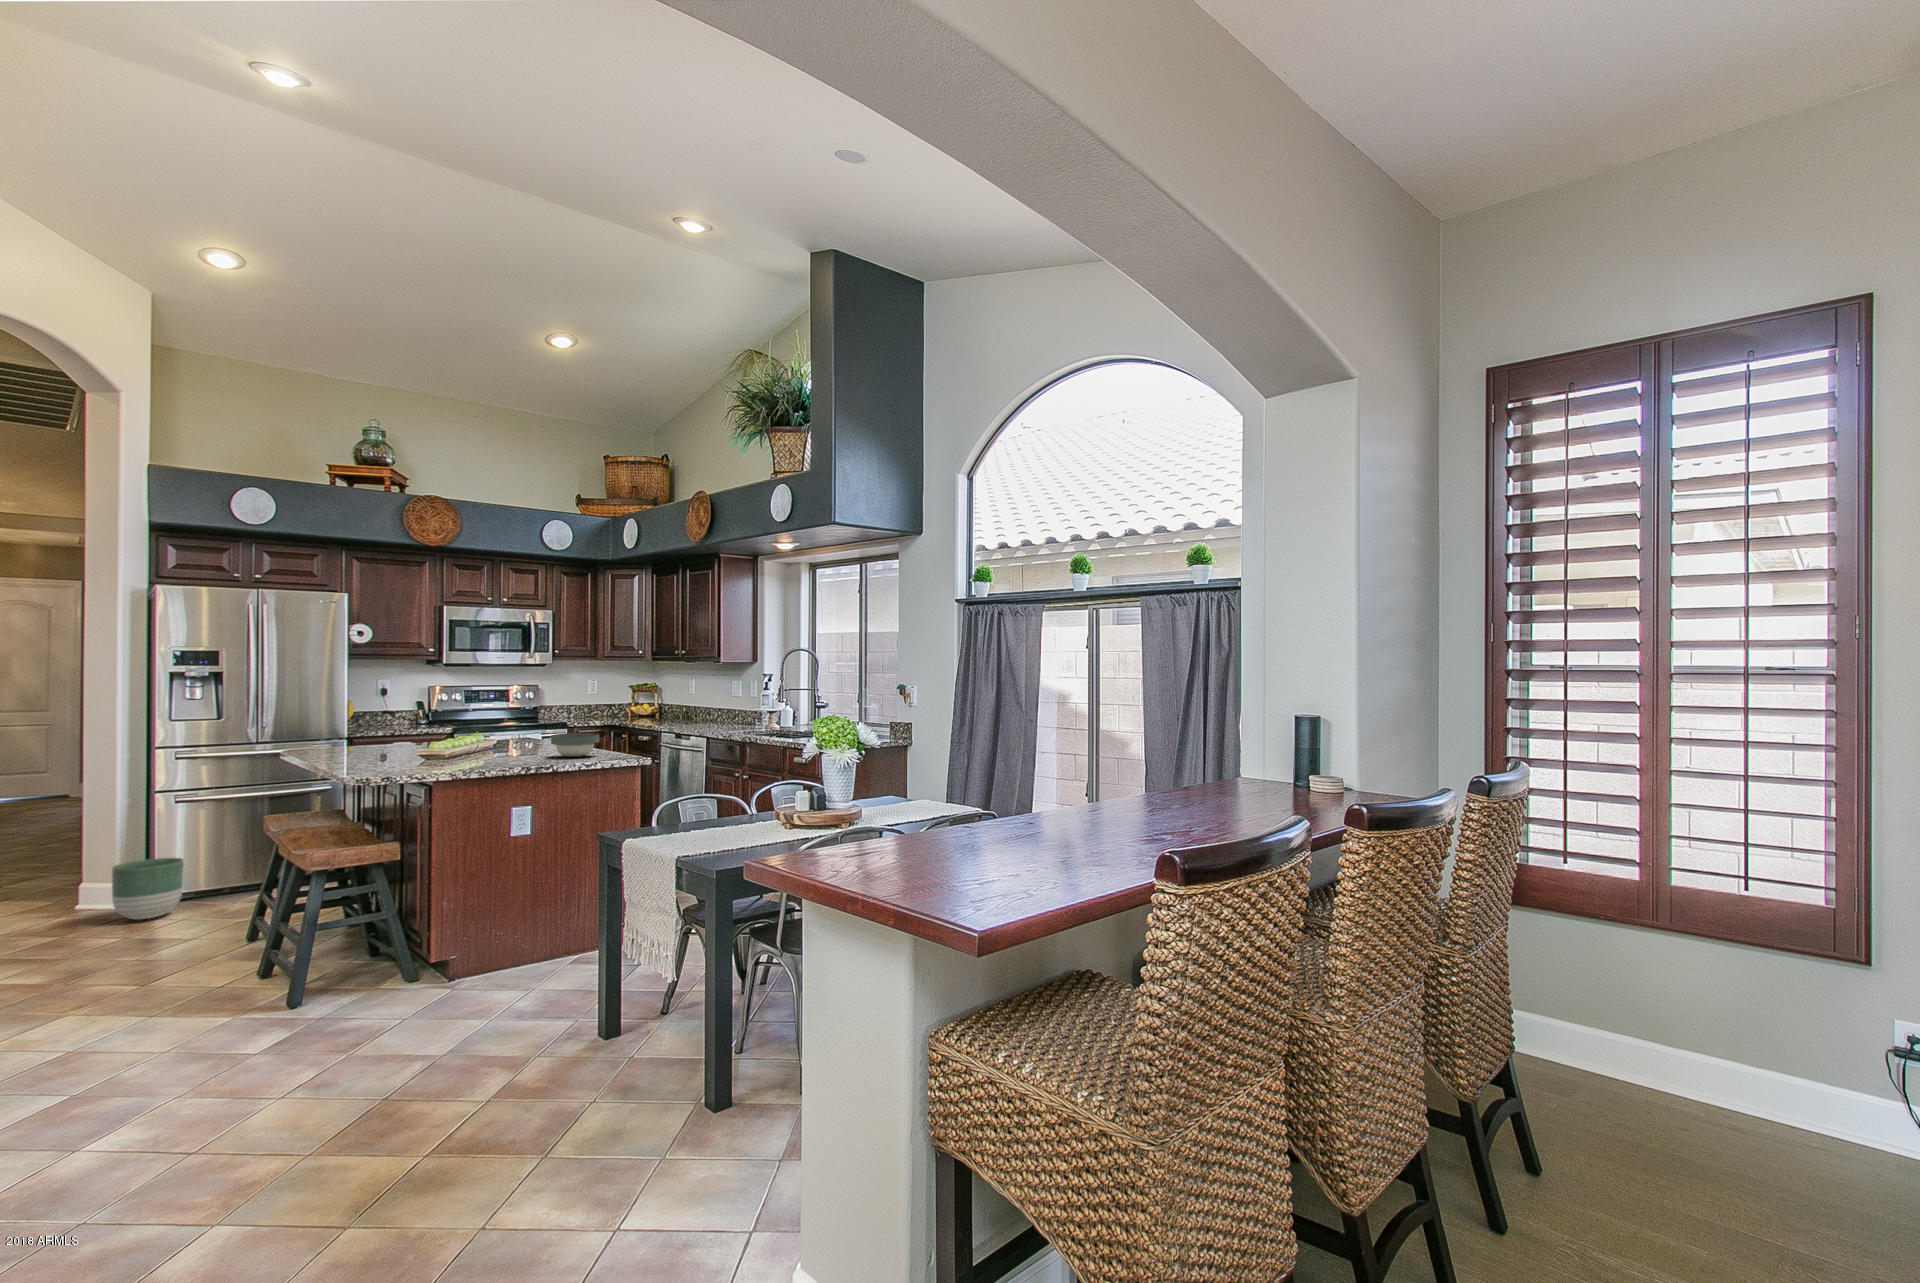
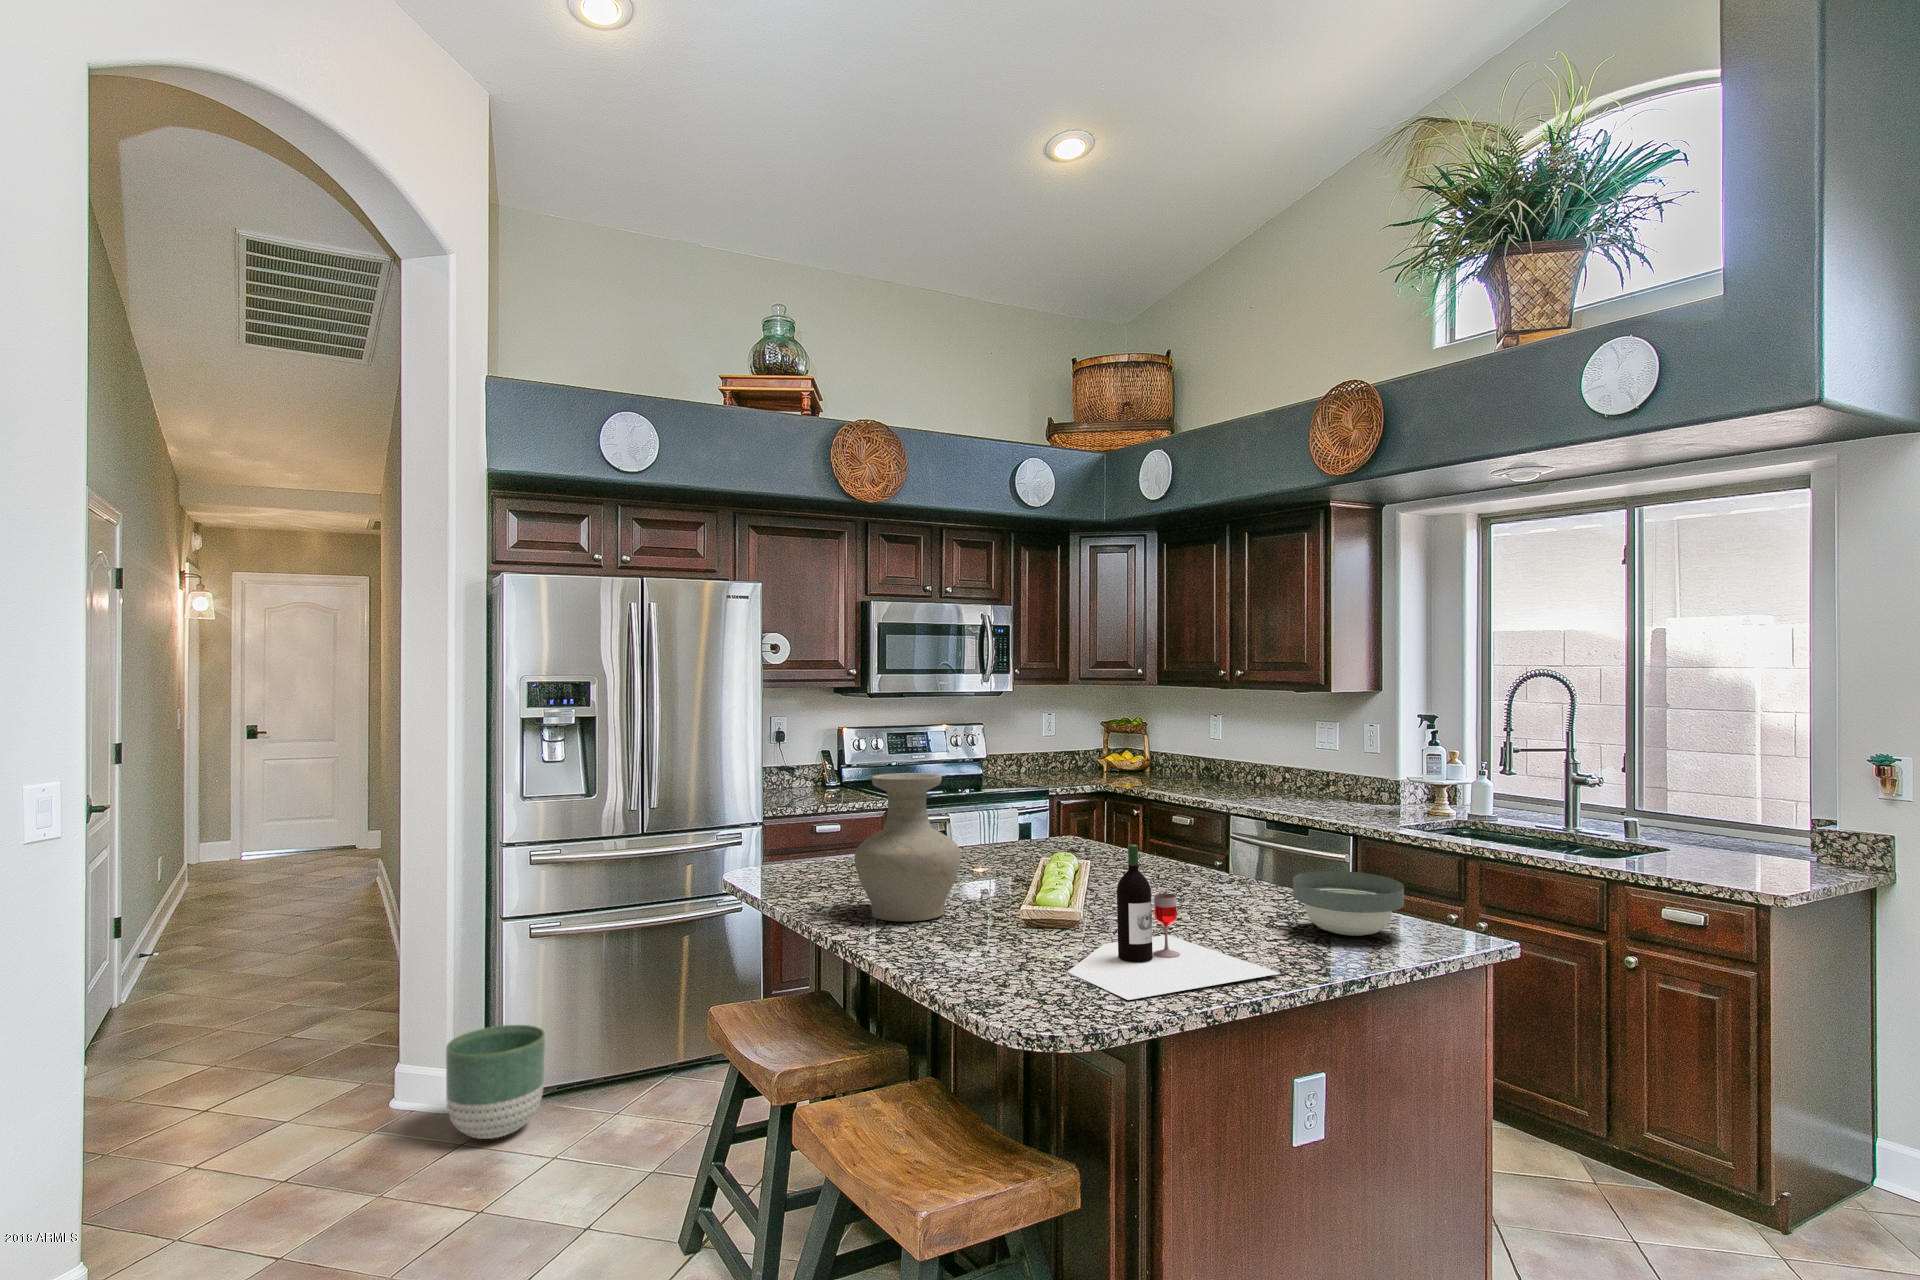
vase: none [341,693,401,759] -> present [854,773,961,921]
wine bottle: none [408,716,507,769] -> present [1068,844,1280,1000]

